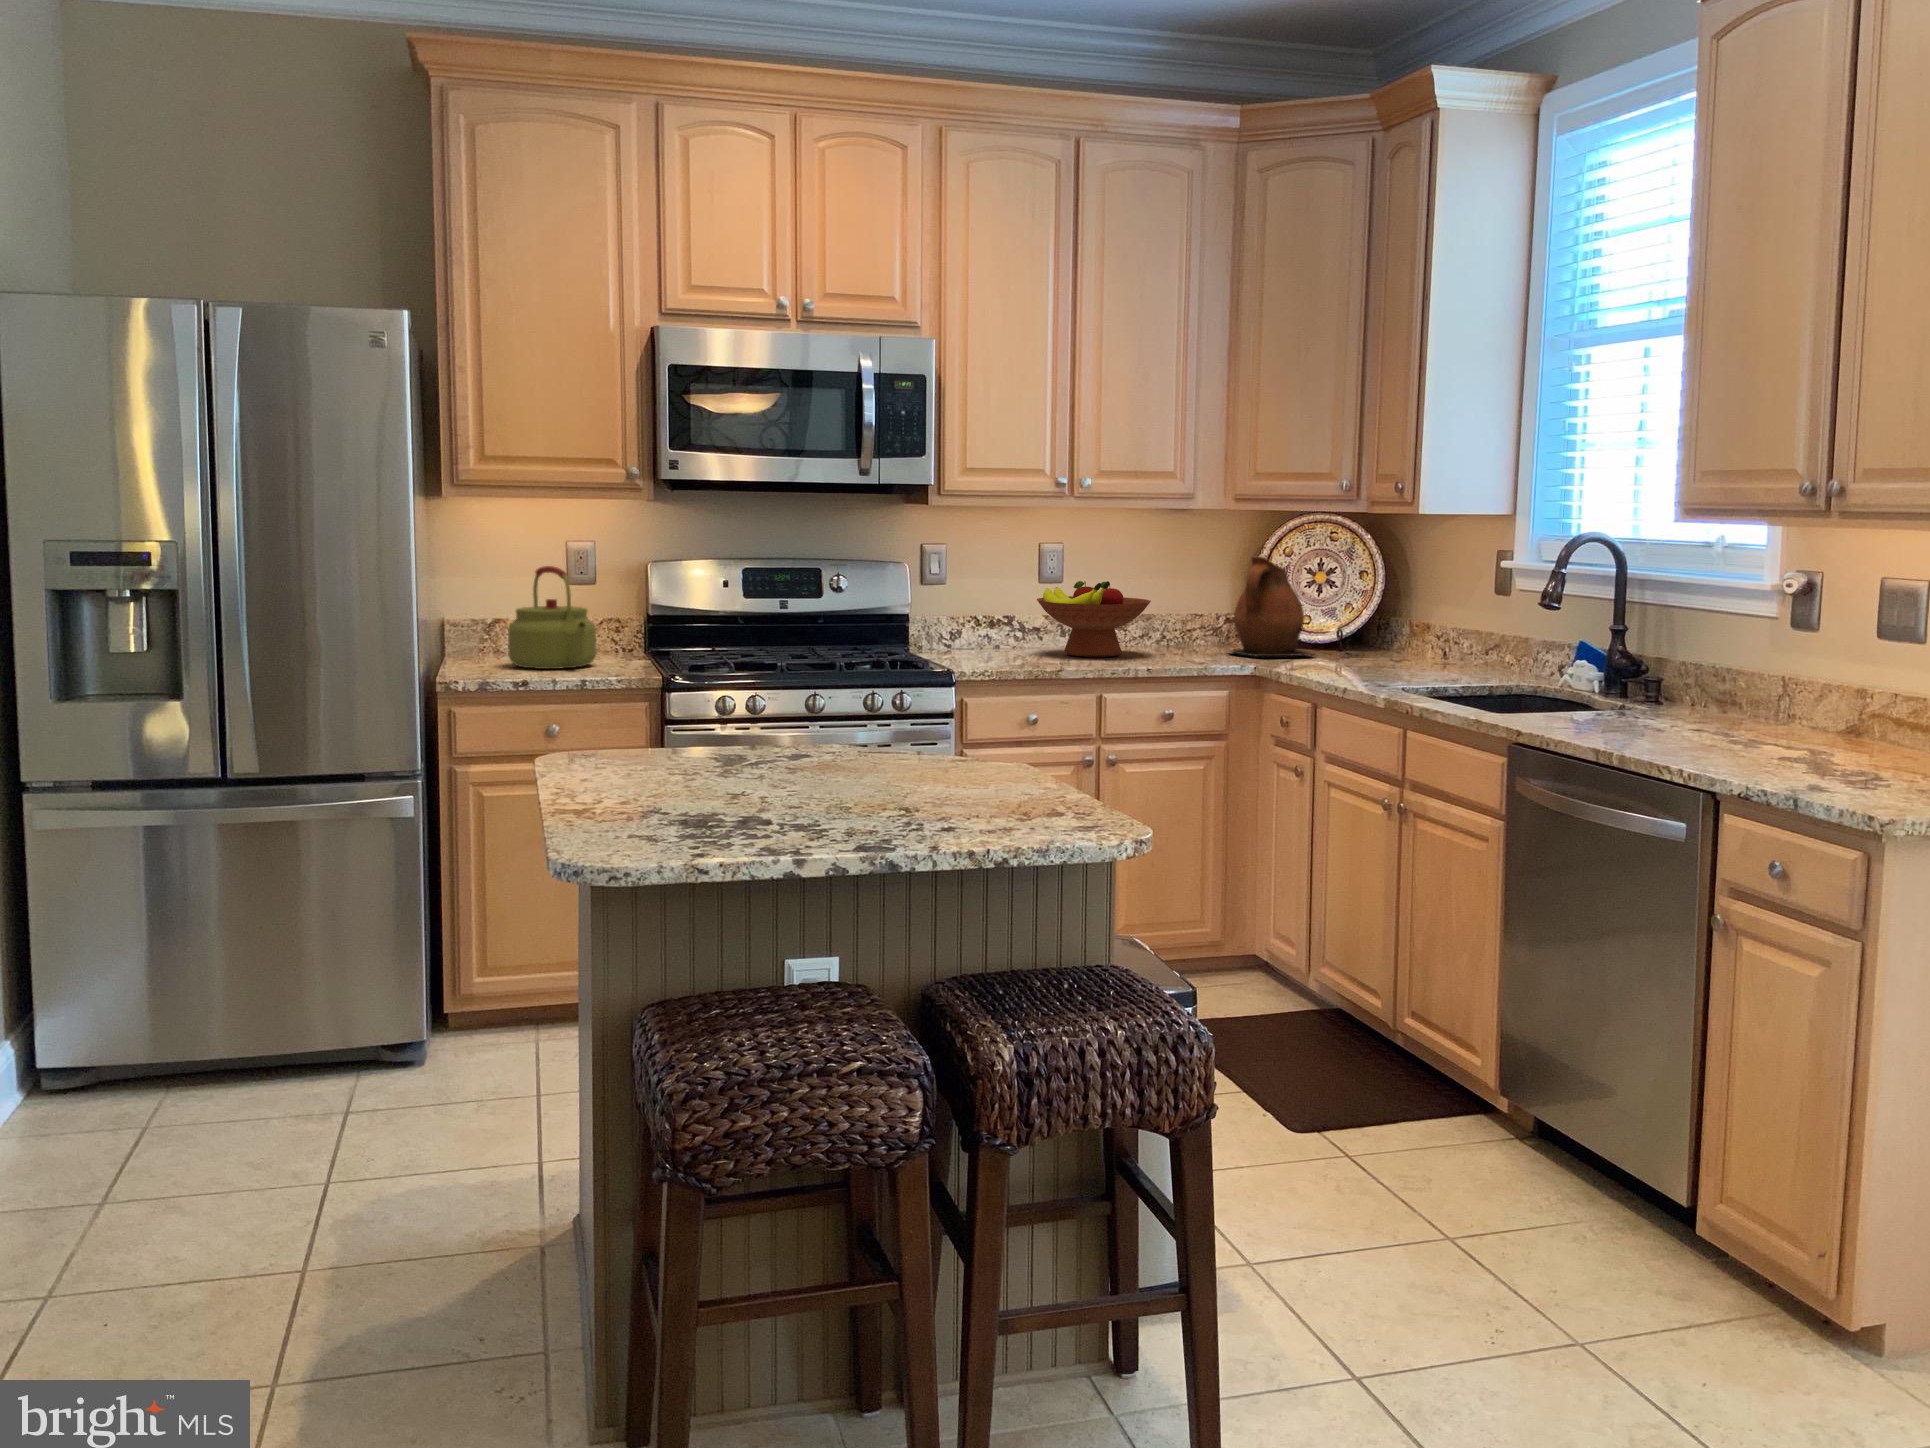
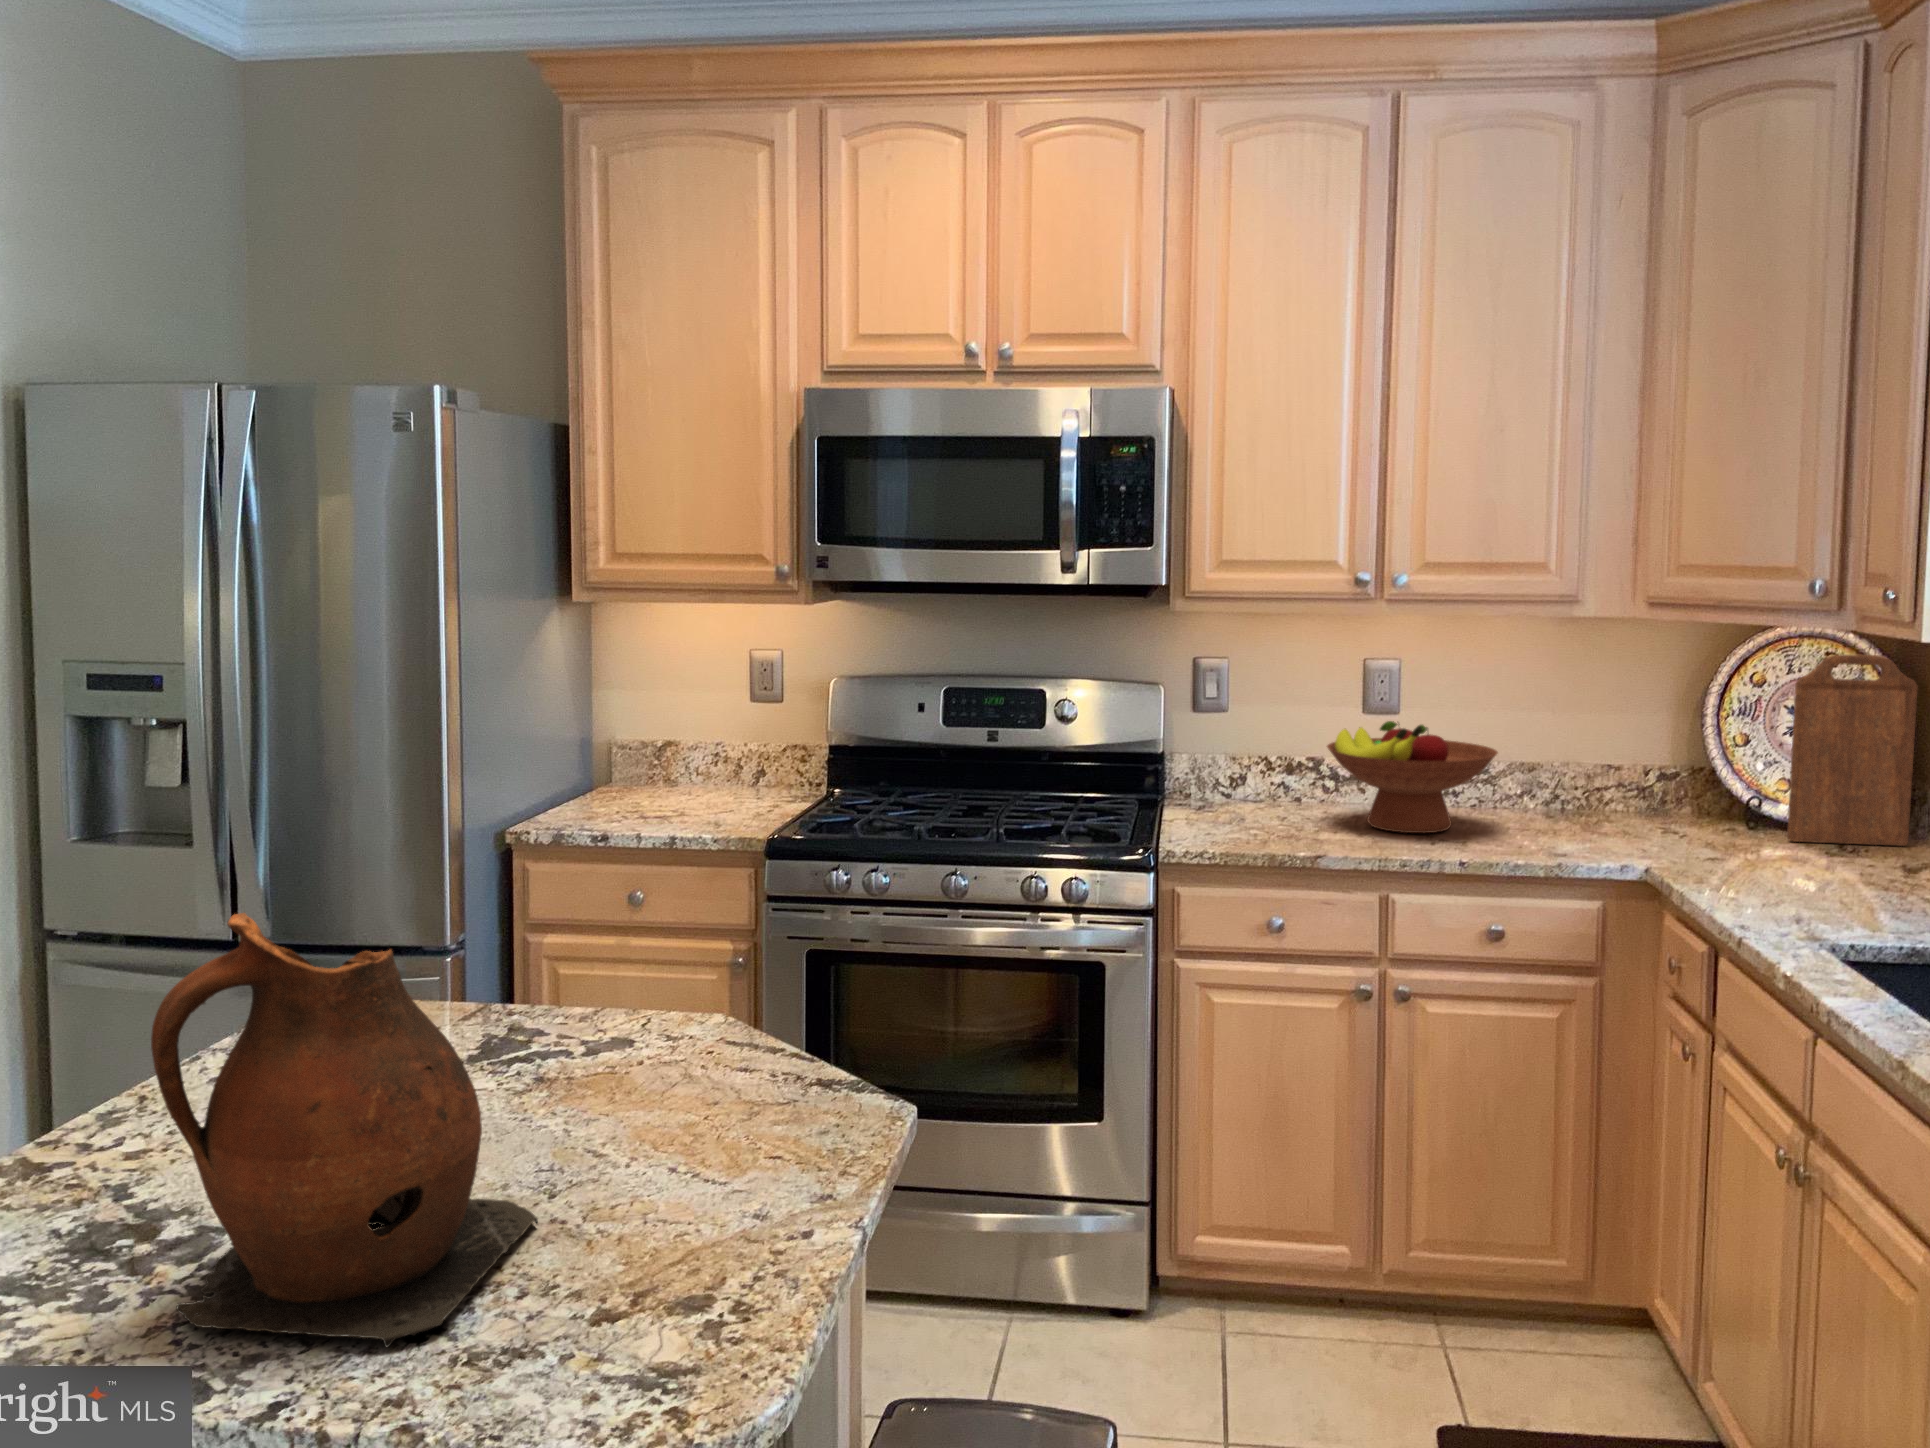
cutting board: none [1317,531,1387,652] -> present [1787,655,1918,846]
ceramic pitcher: present [1230,556,1314,656] -> present [151,913,538,1347]
kettle: present [508,566,596,669] -> none [626,686,732,815]

